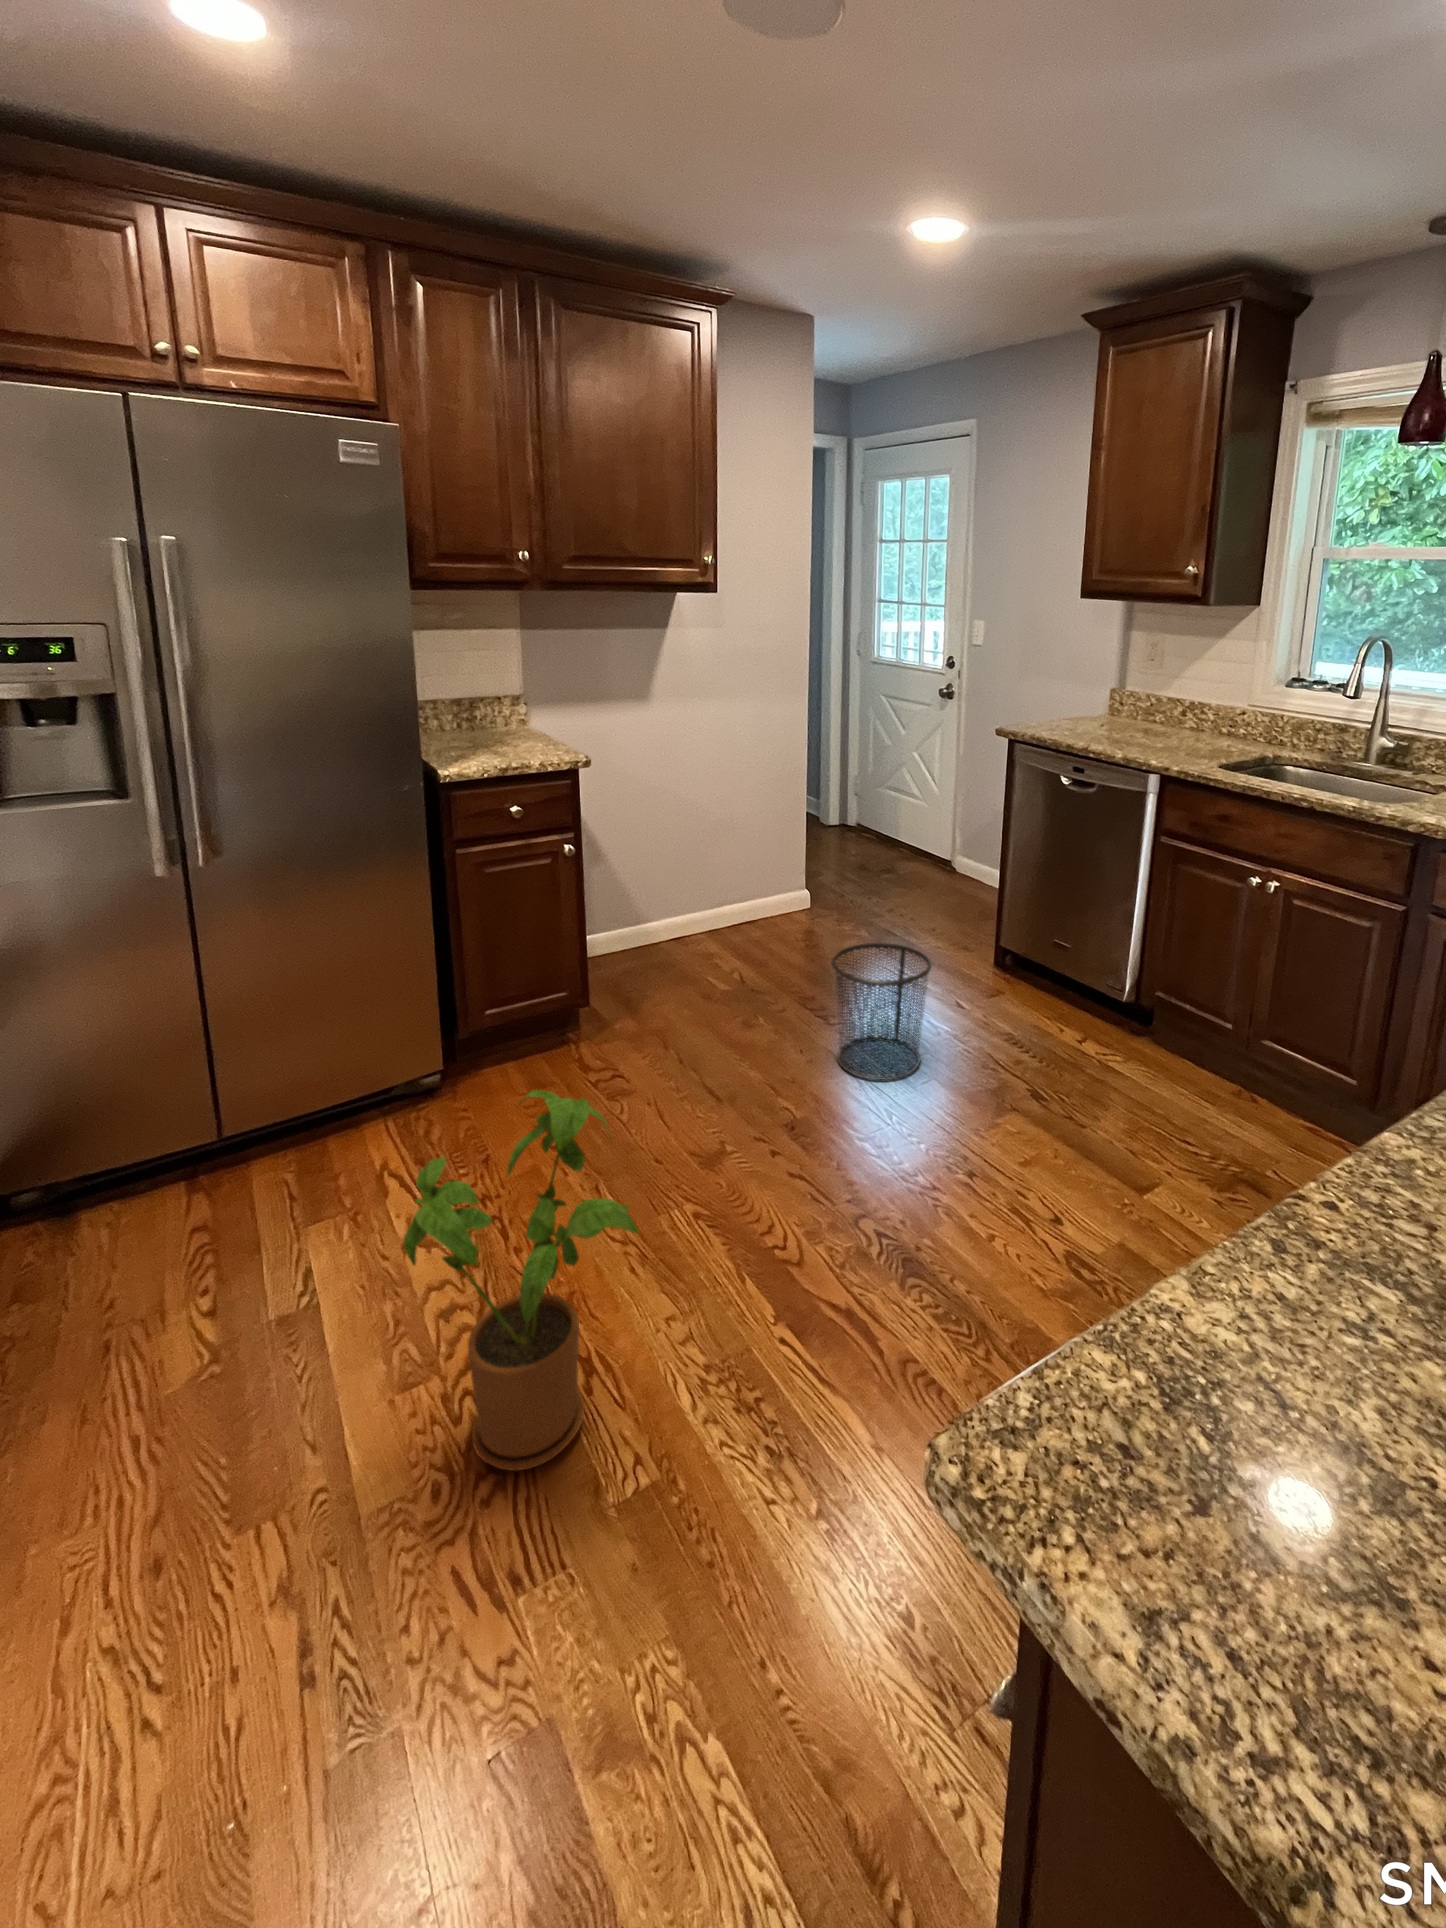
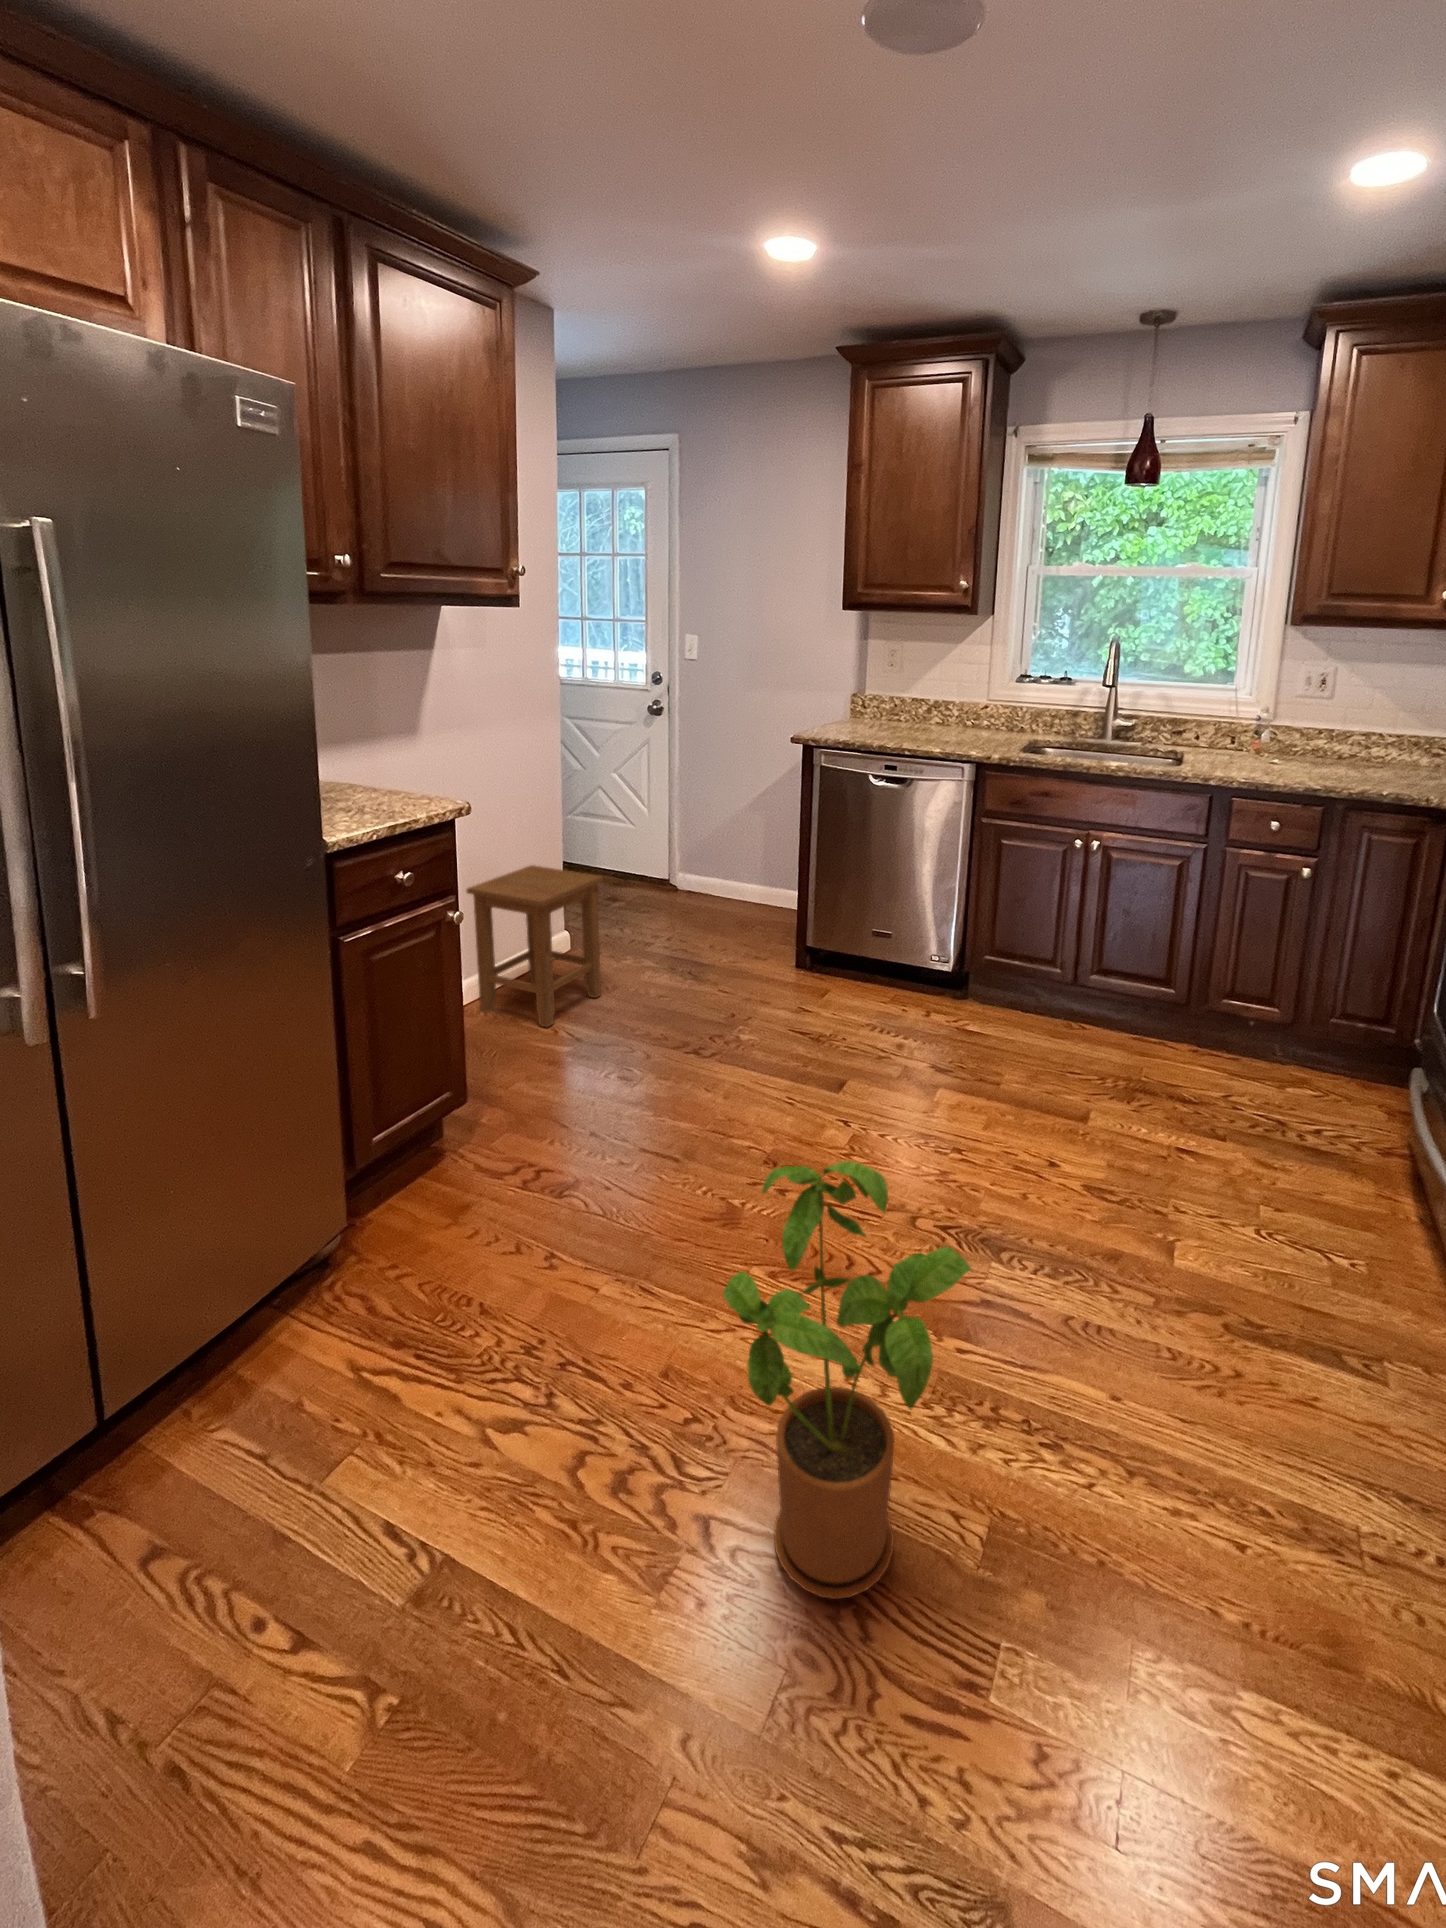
stool: none [681,820,798,966] -> present [467,865,603,1027]
waste bin: present [831,943,932,1080] -> none [737,958,837,1096]

